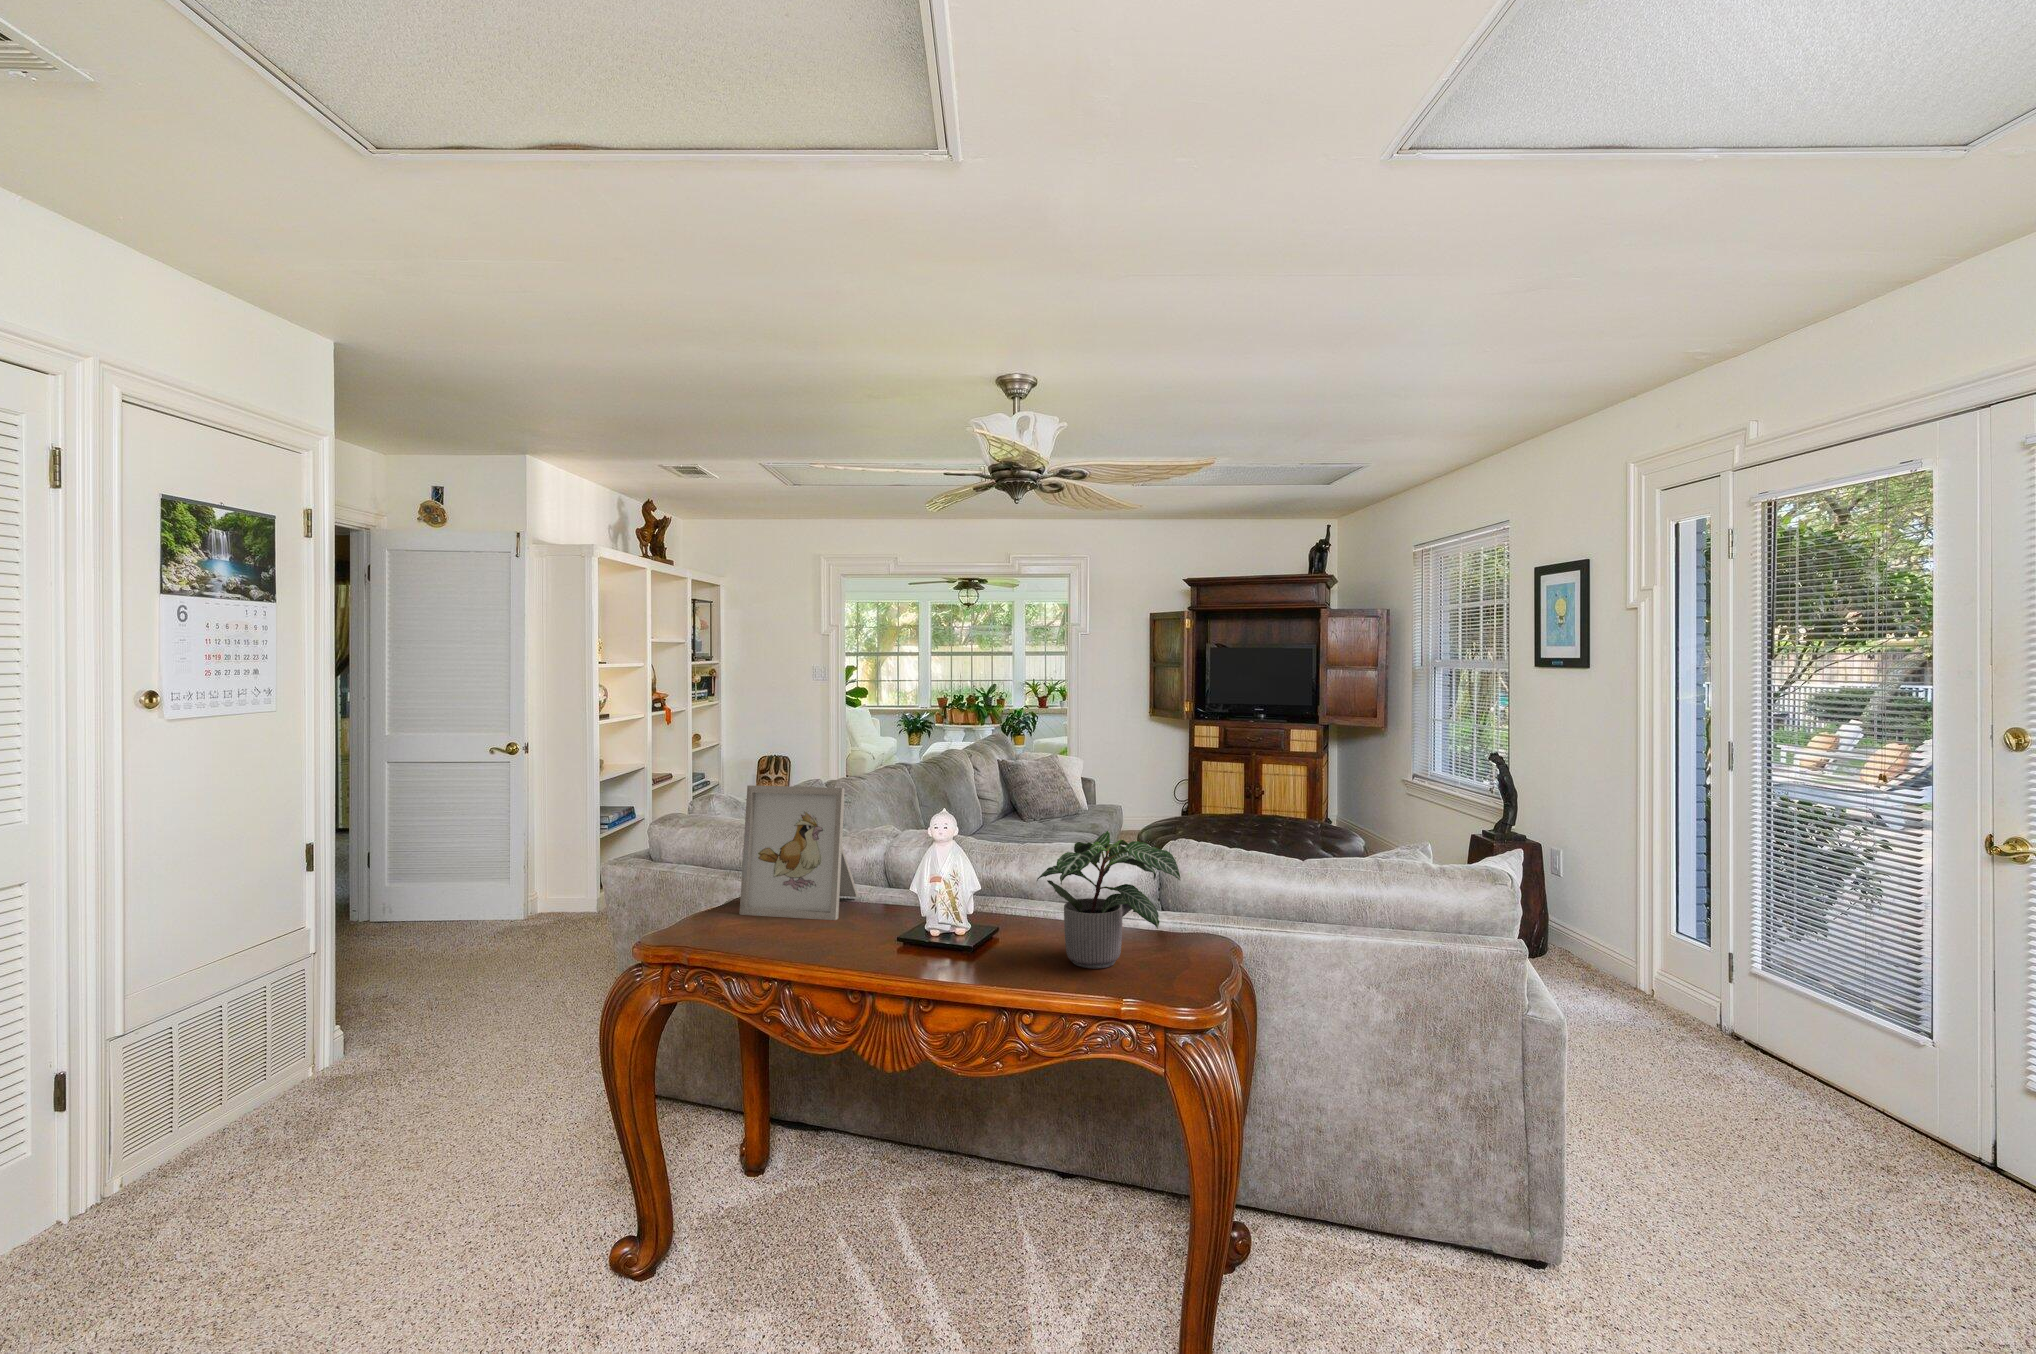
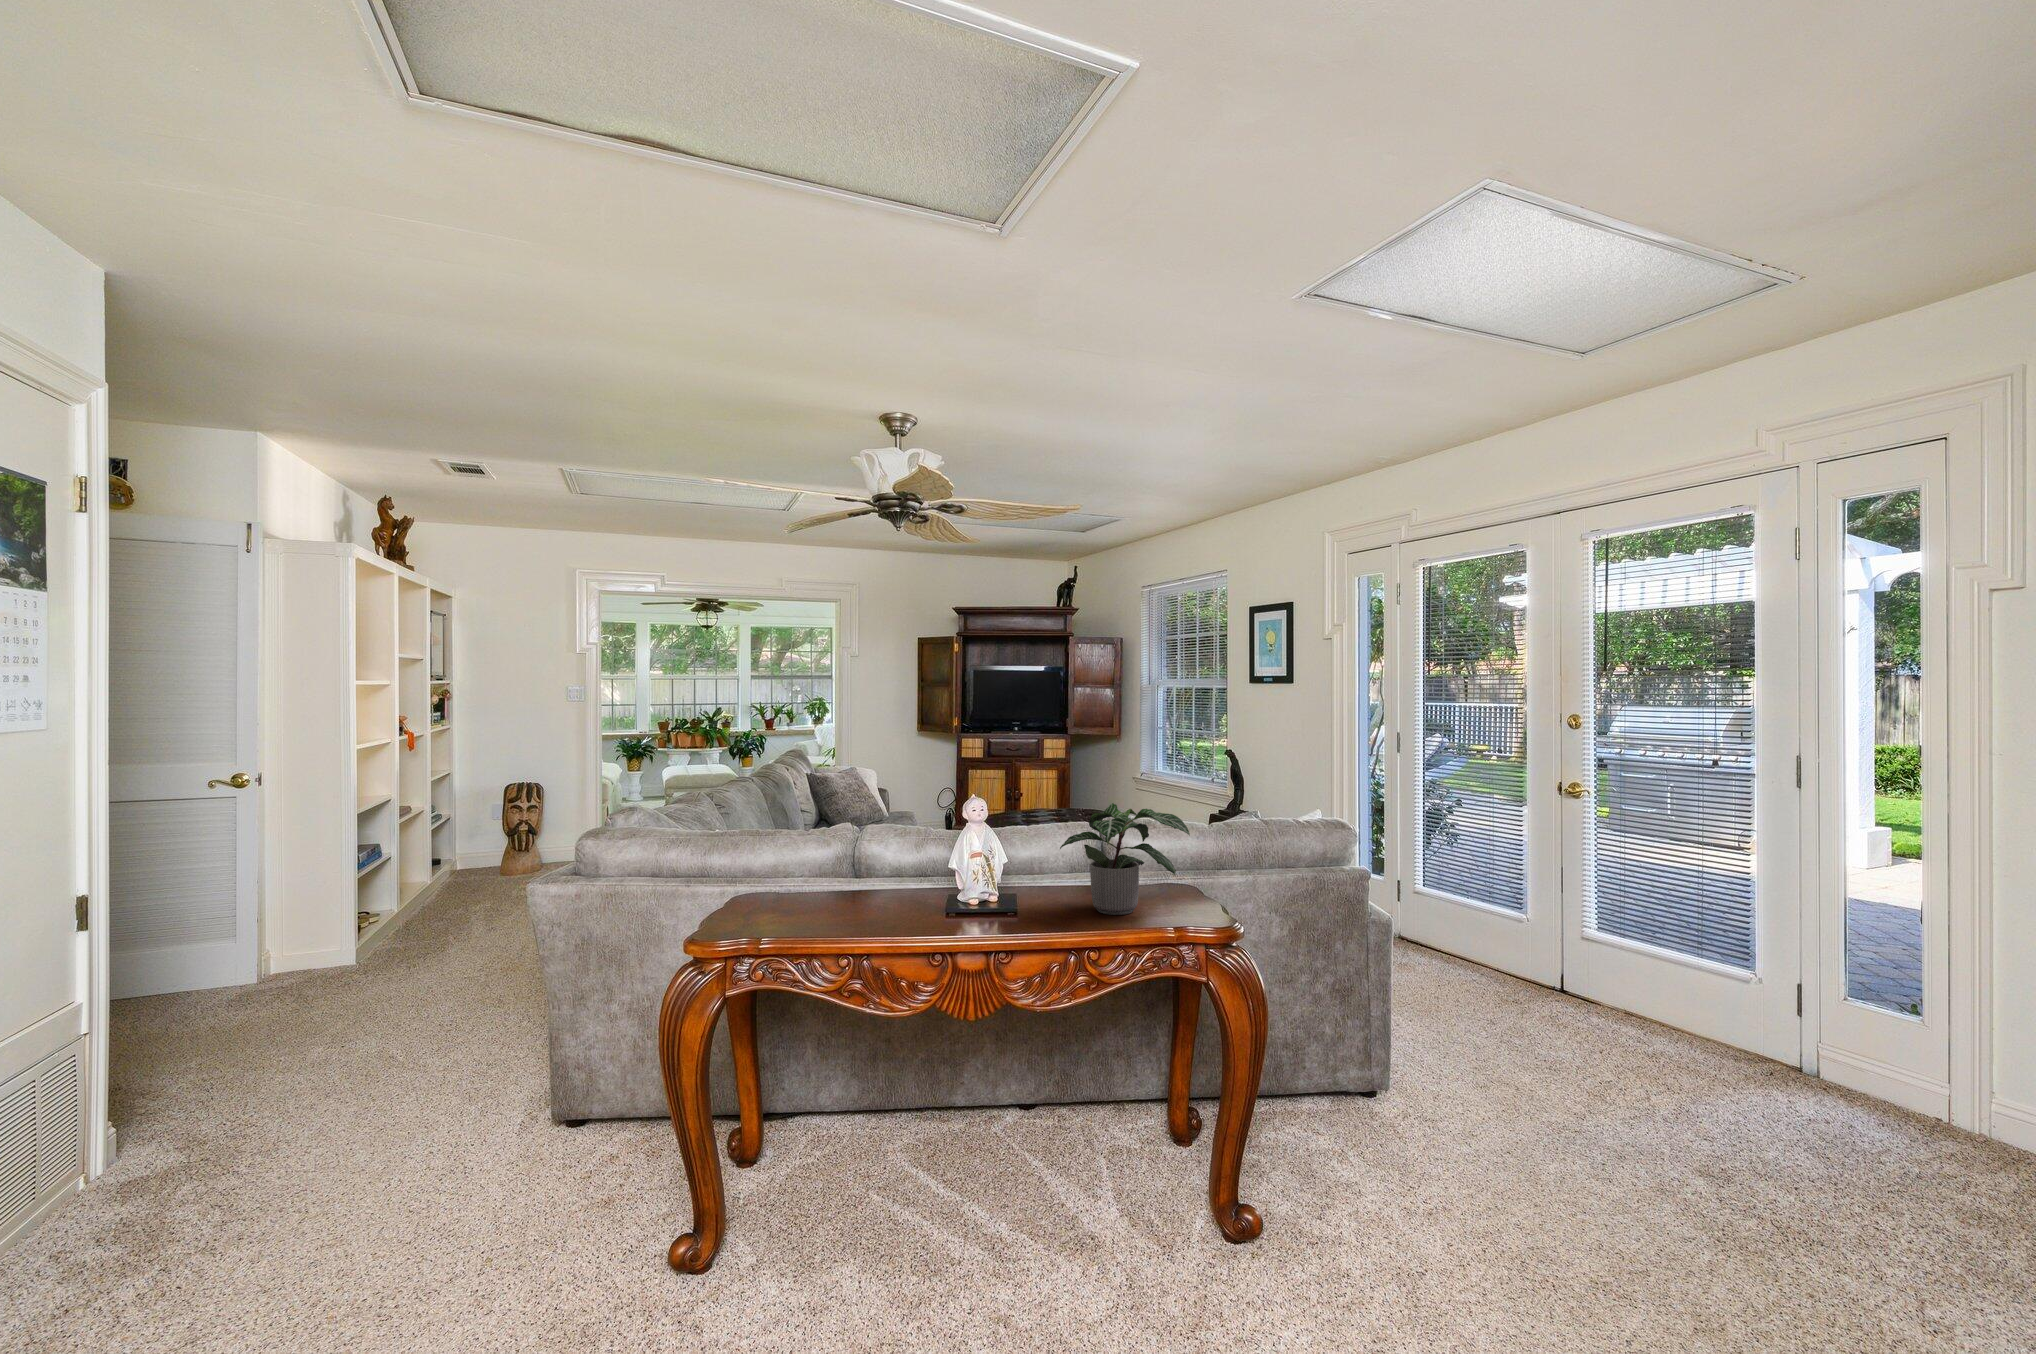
picture frame: present [740,785,858,920] -> none [748,782,849,911]

